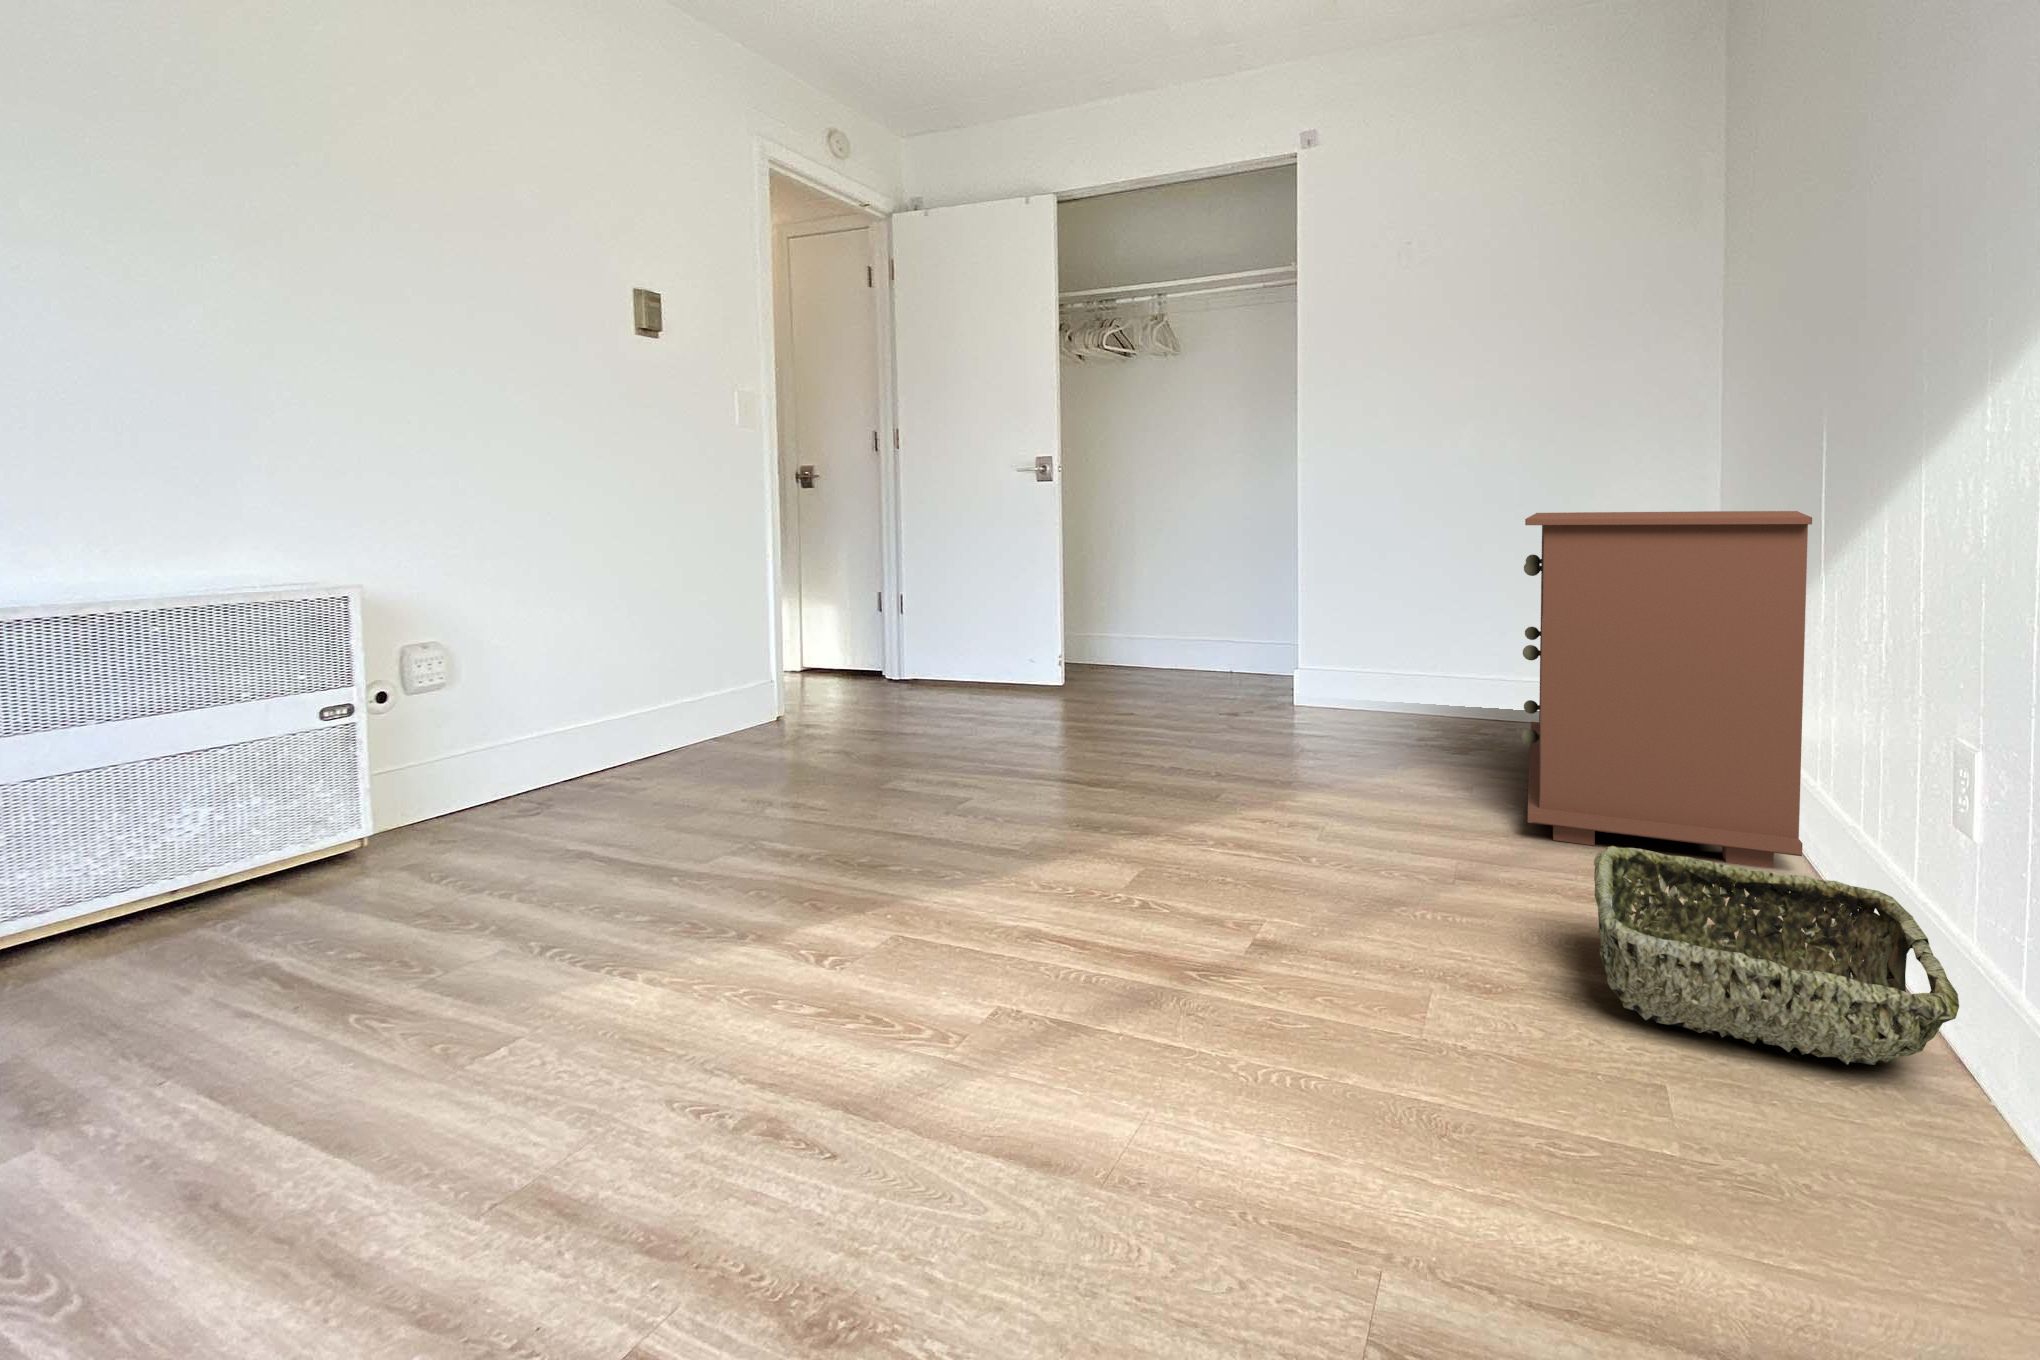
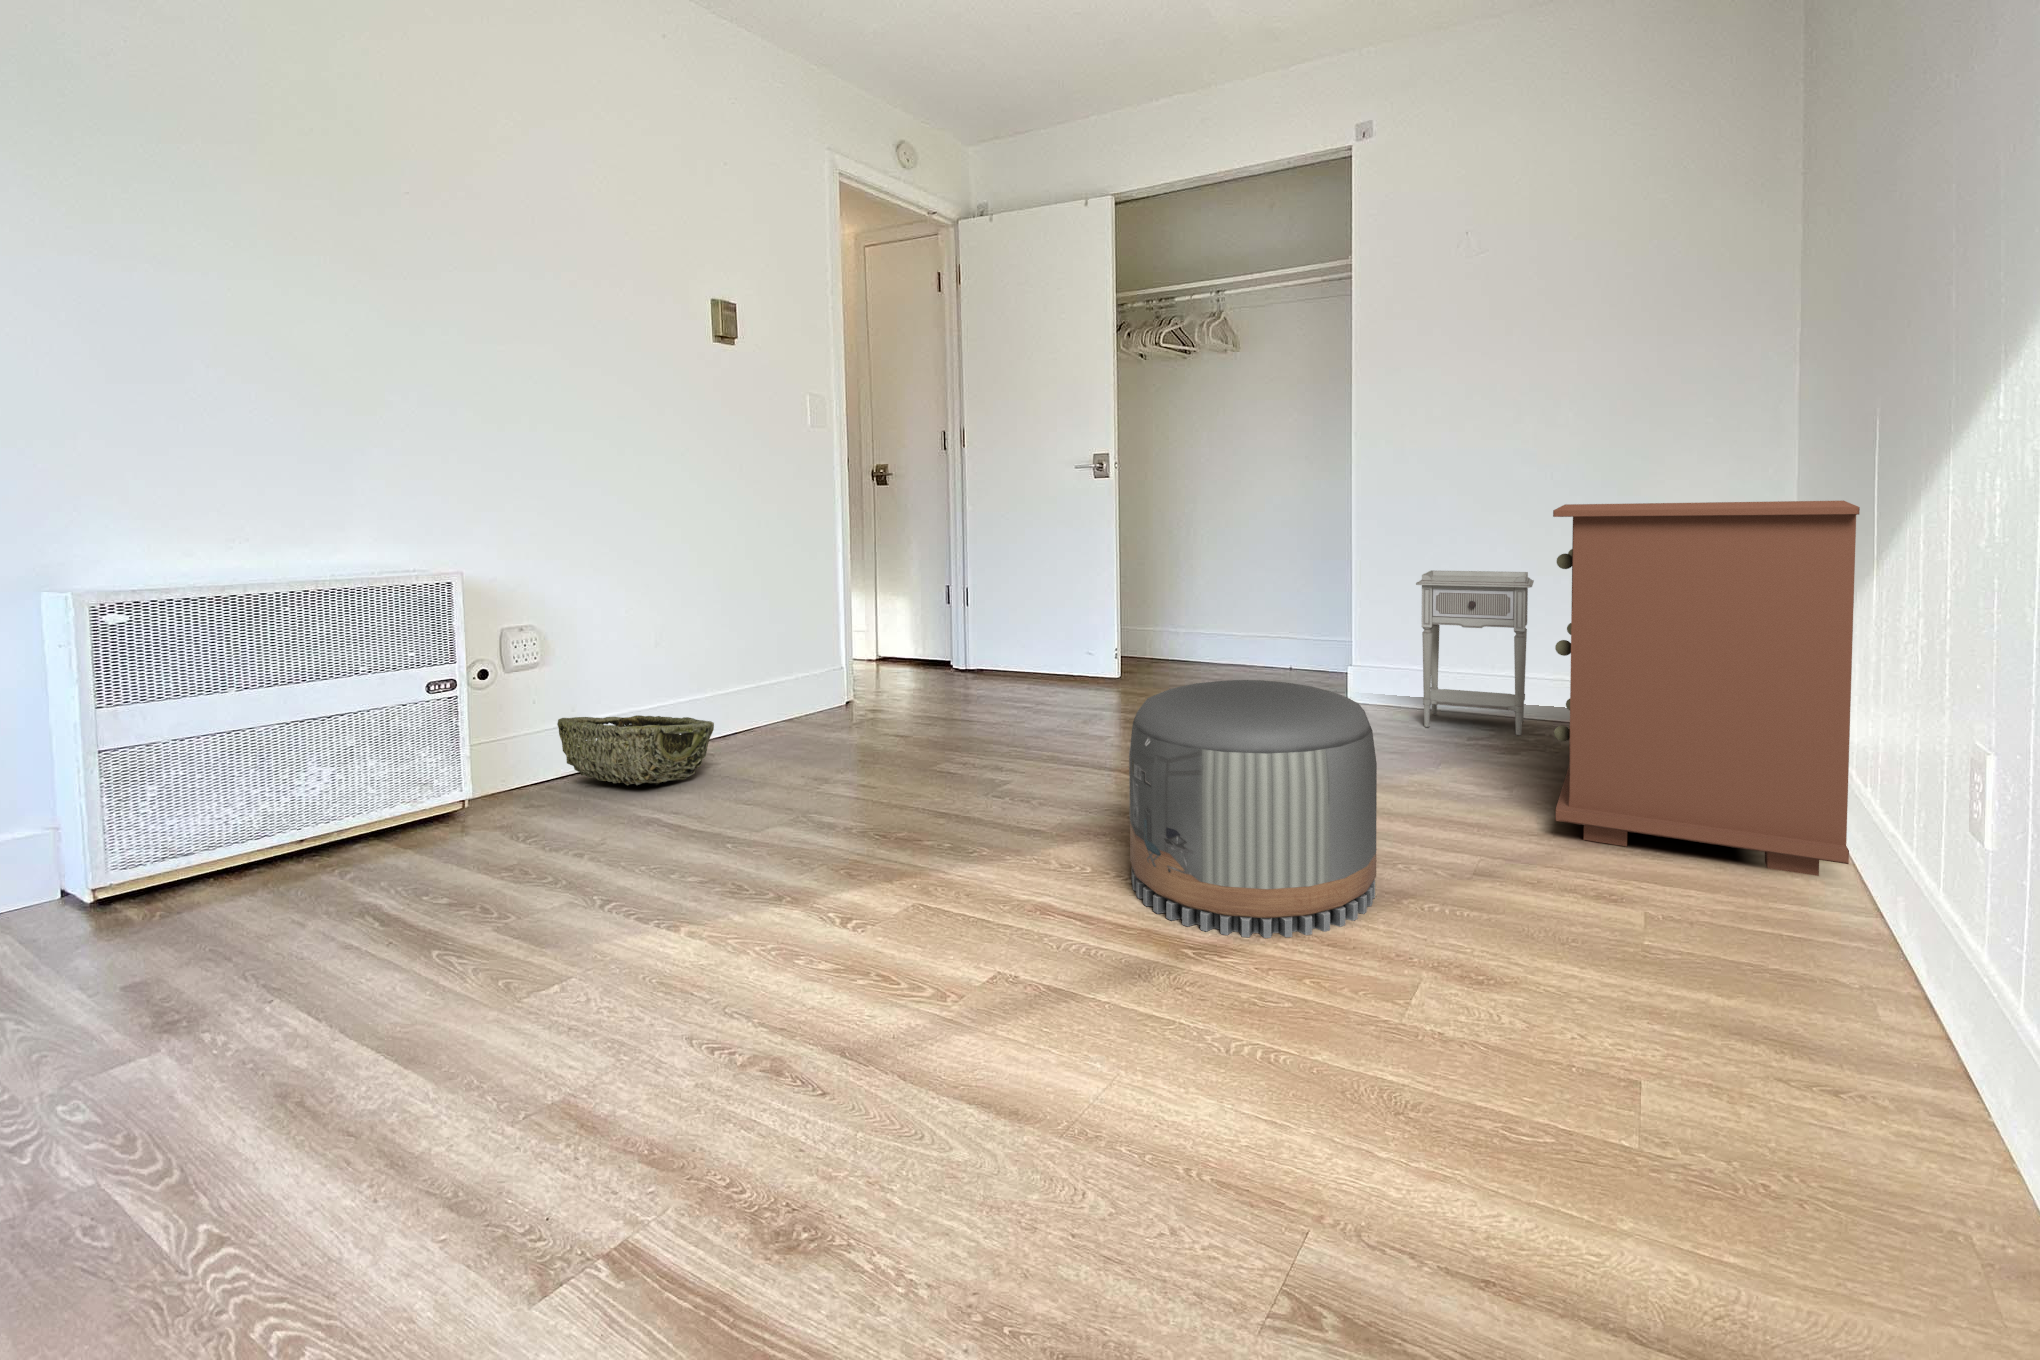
nightstand: none [1370,575,1482,736] -> present [1416,570,1534,735]
pouf: none [1119,692,1370,956] -> present [1129,680,1377,938]
woven basket: present [1594,846,1959,1065] -> present [557,715,714,785]

